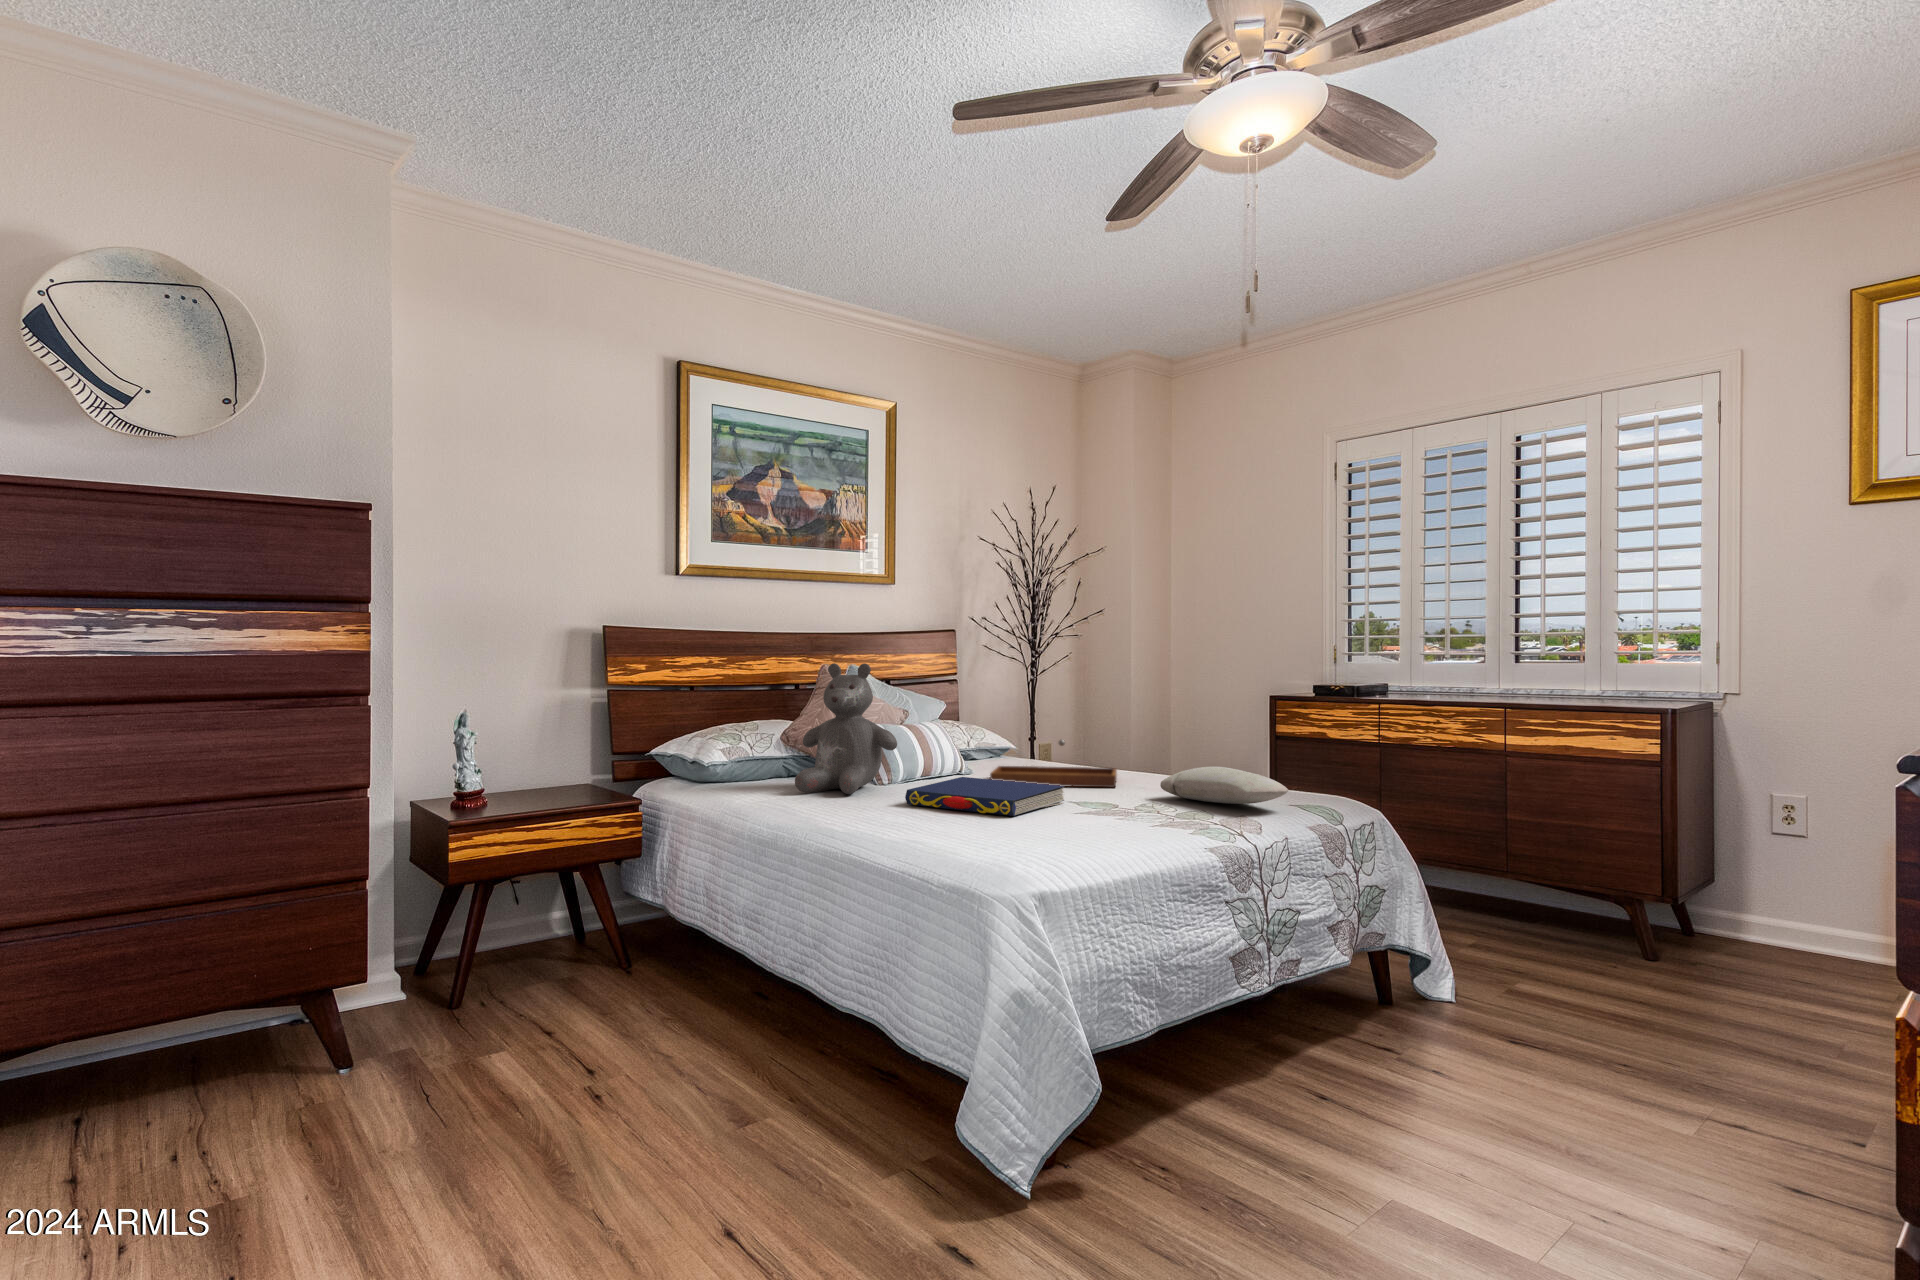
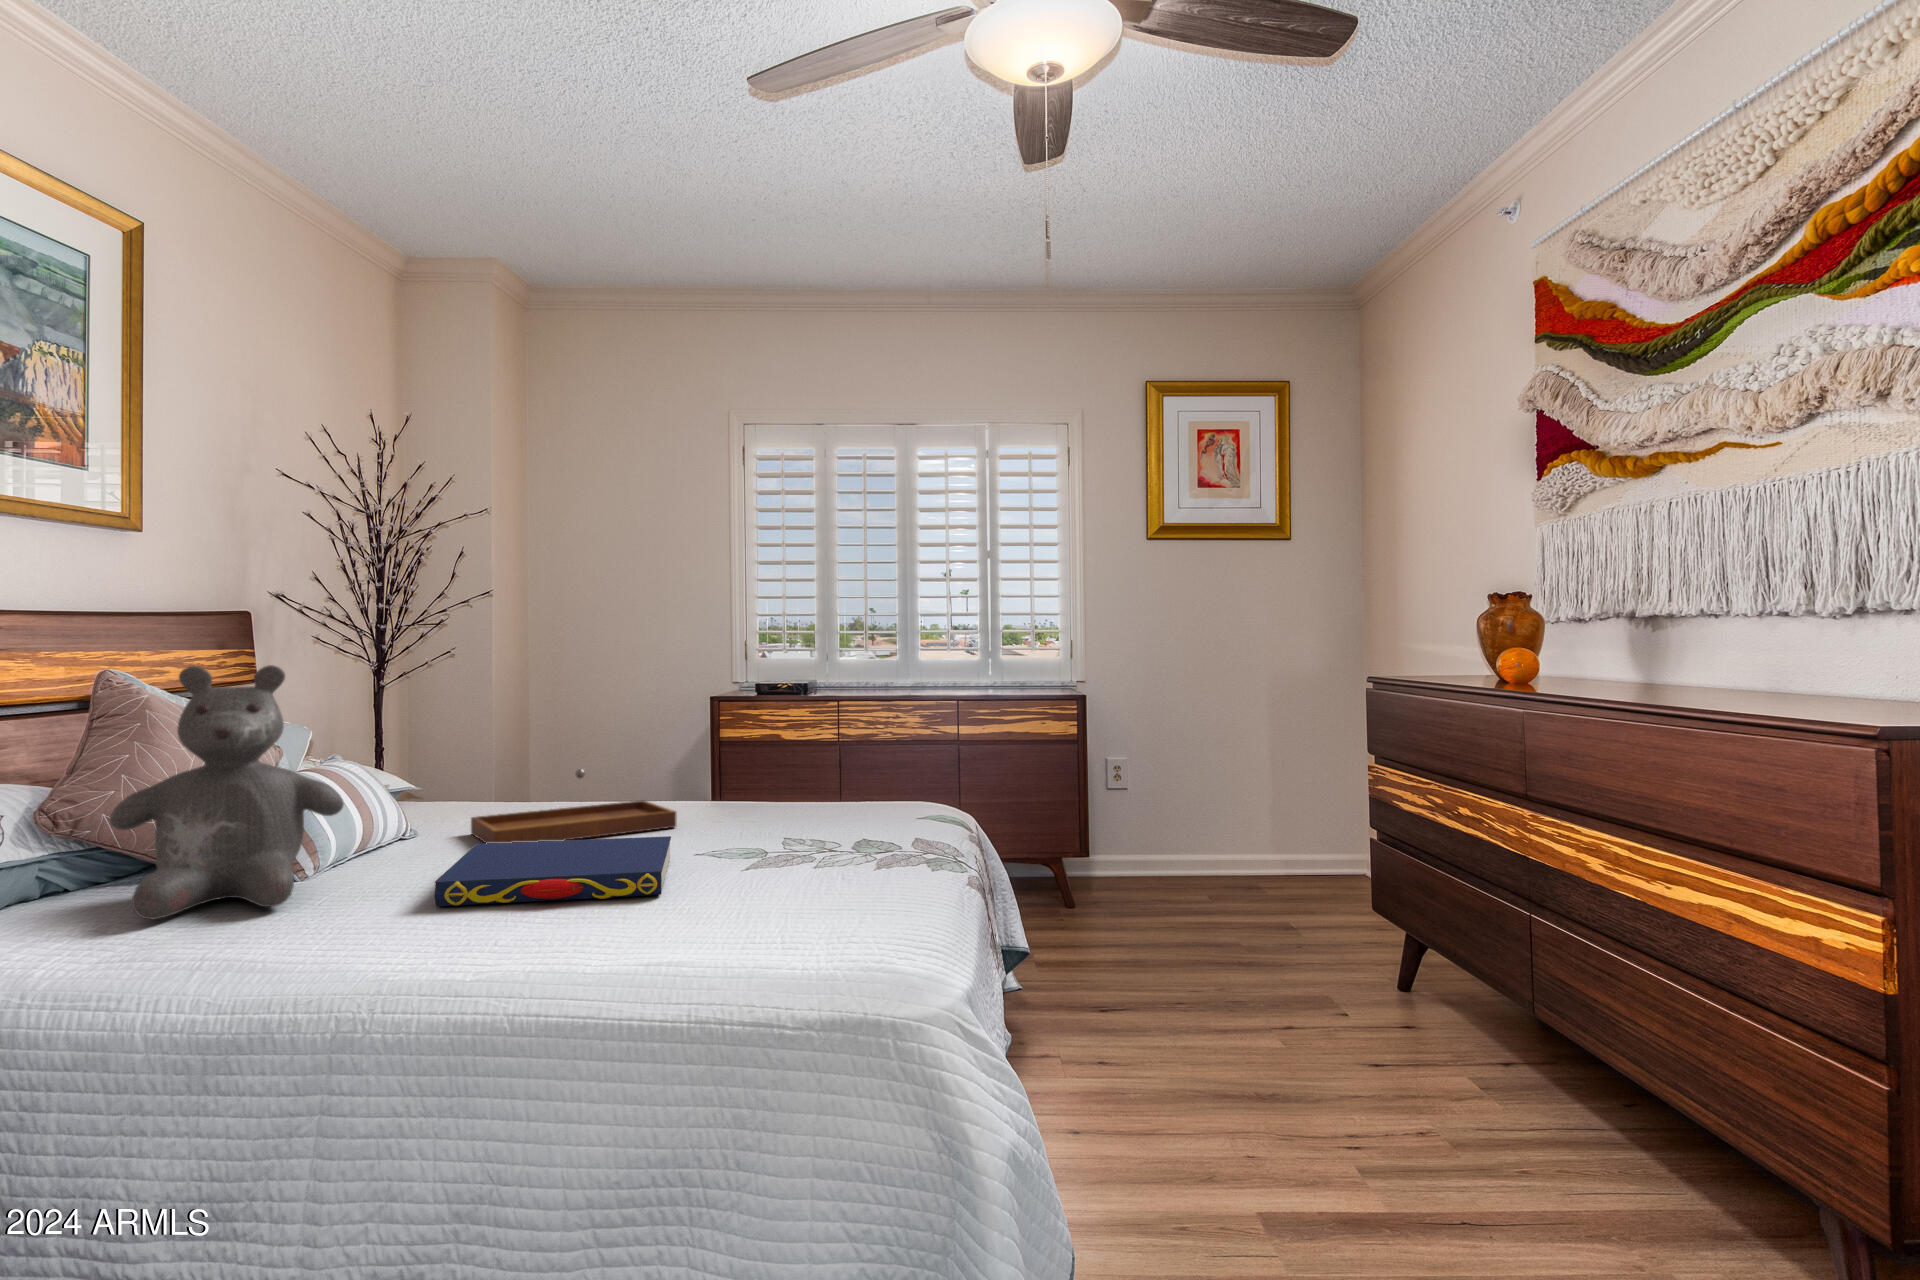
pillow: present [1160,767,1288,804] -> none [767,787,934,830]

